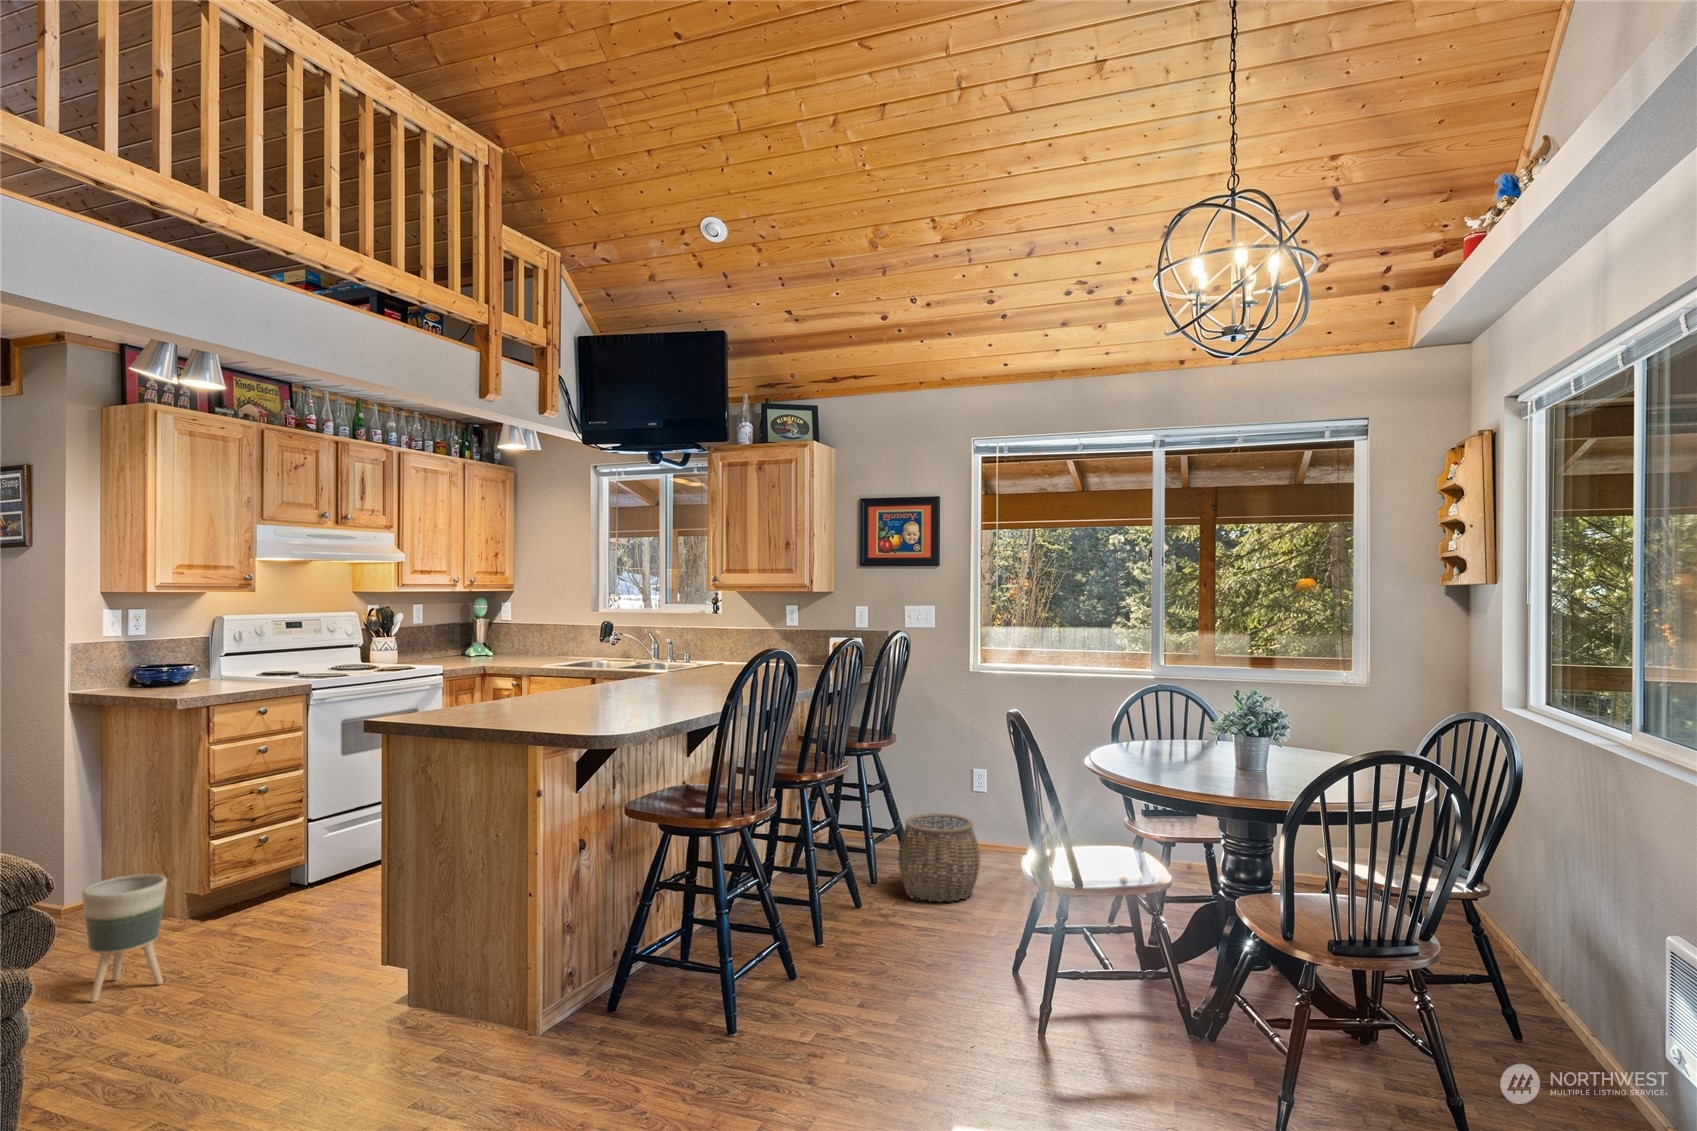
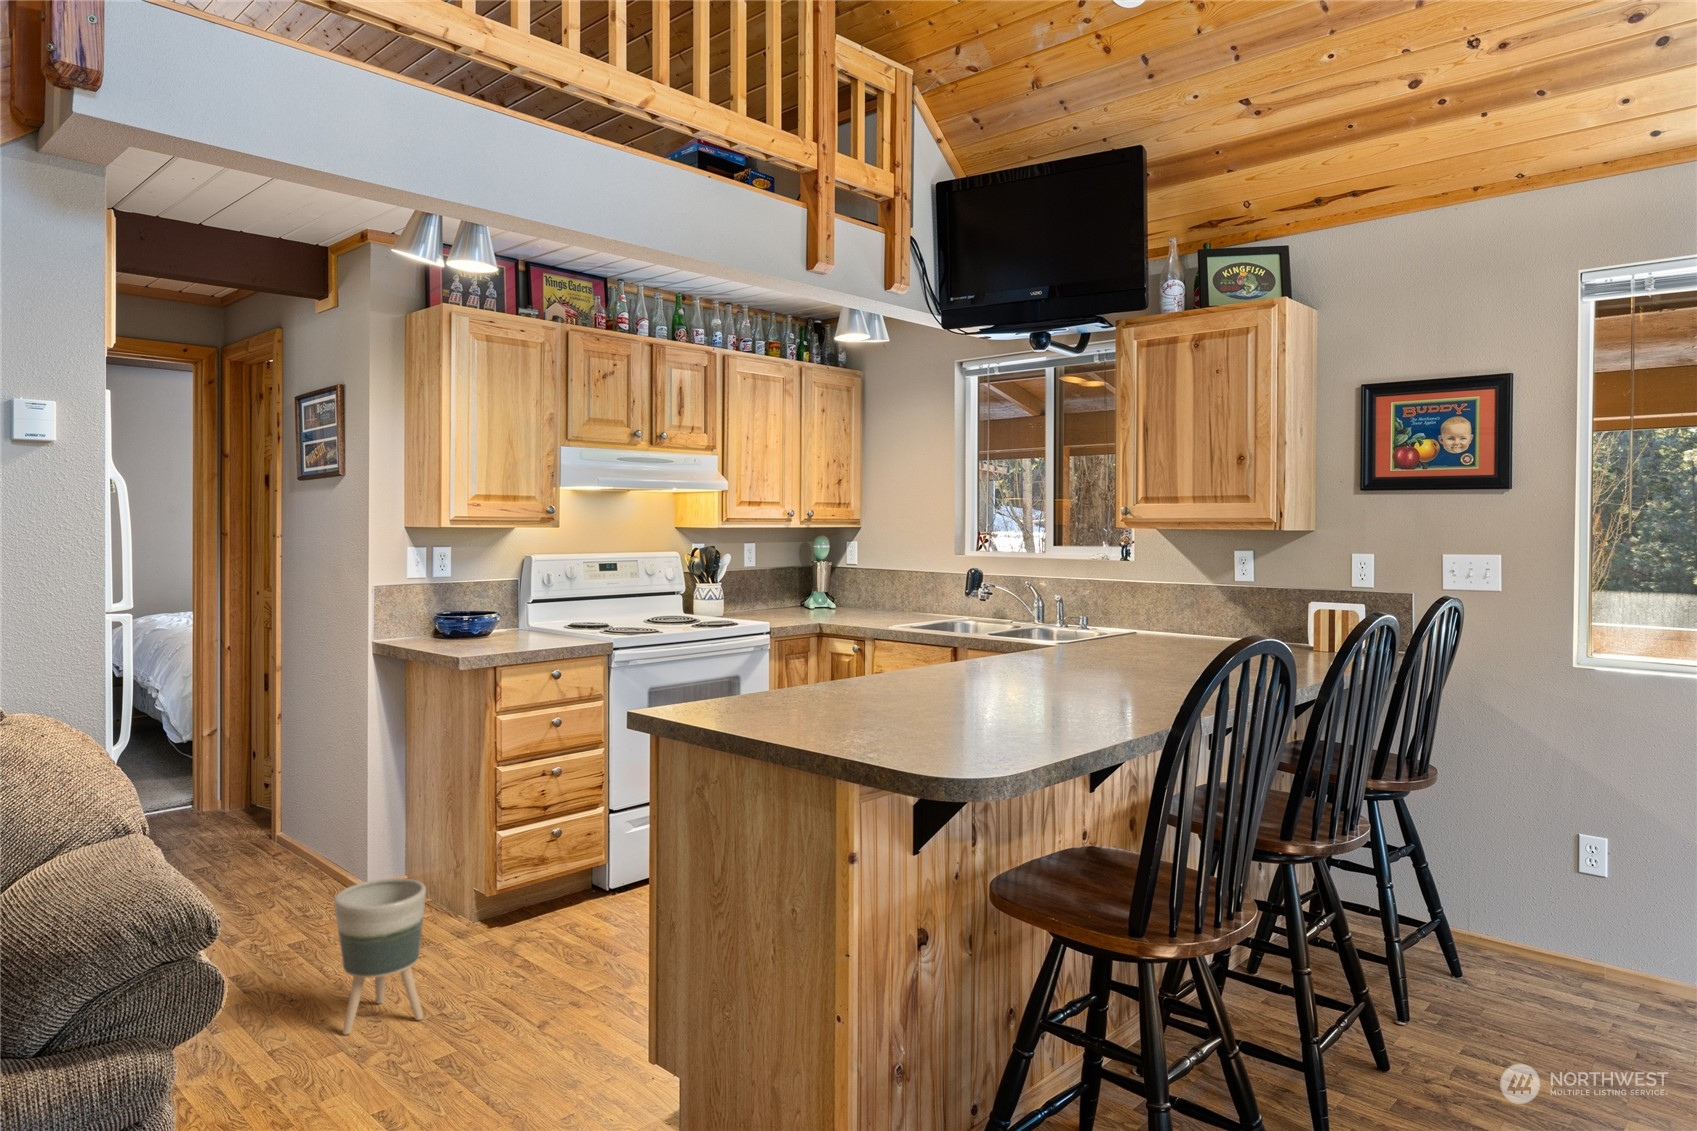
woven basket: present [898,814,980,902] -> none [1439,906,1605,1071]

